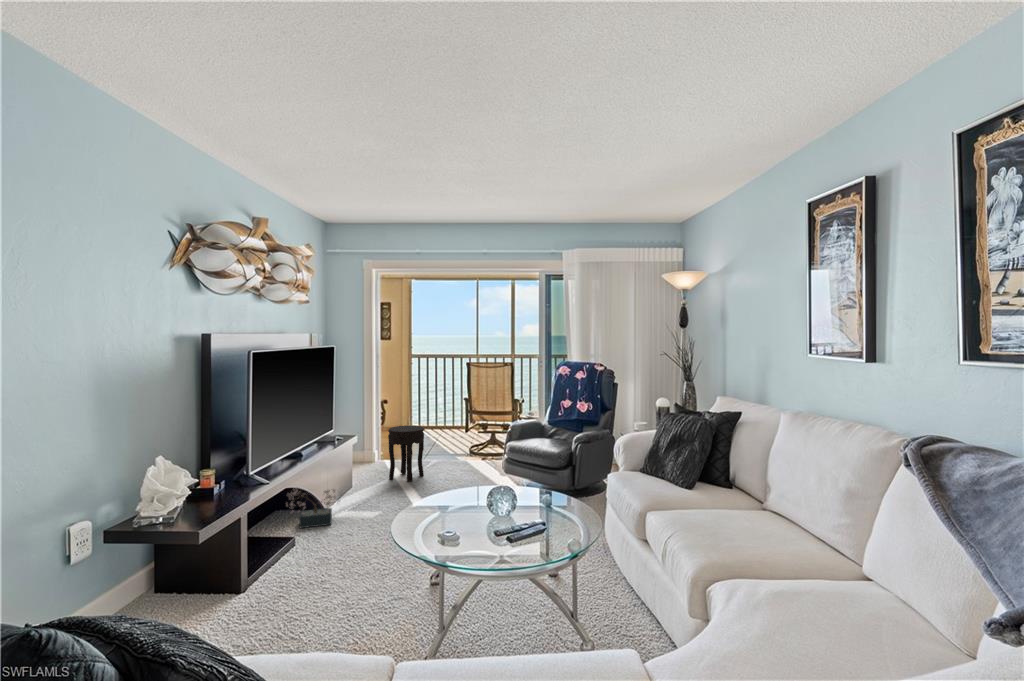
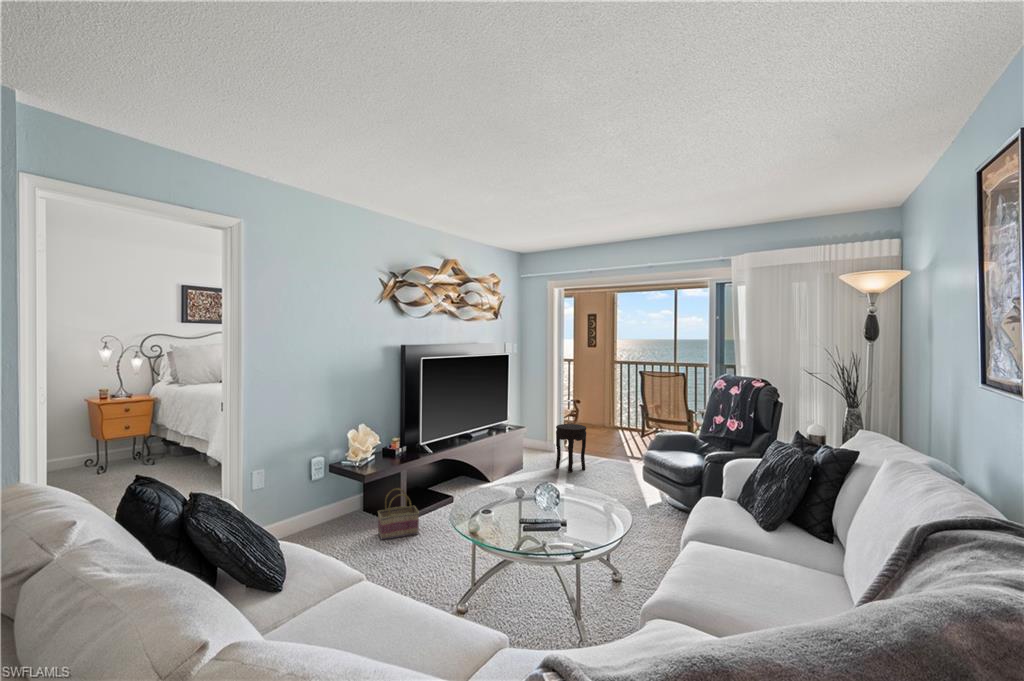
decorative plant: present [286,488,340,528] -> none [458,456,496,493]
basket: none [210,541,281,625] -> present [378,488,419,540]

